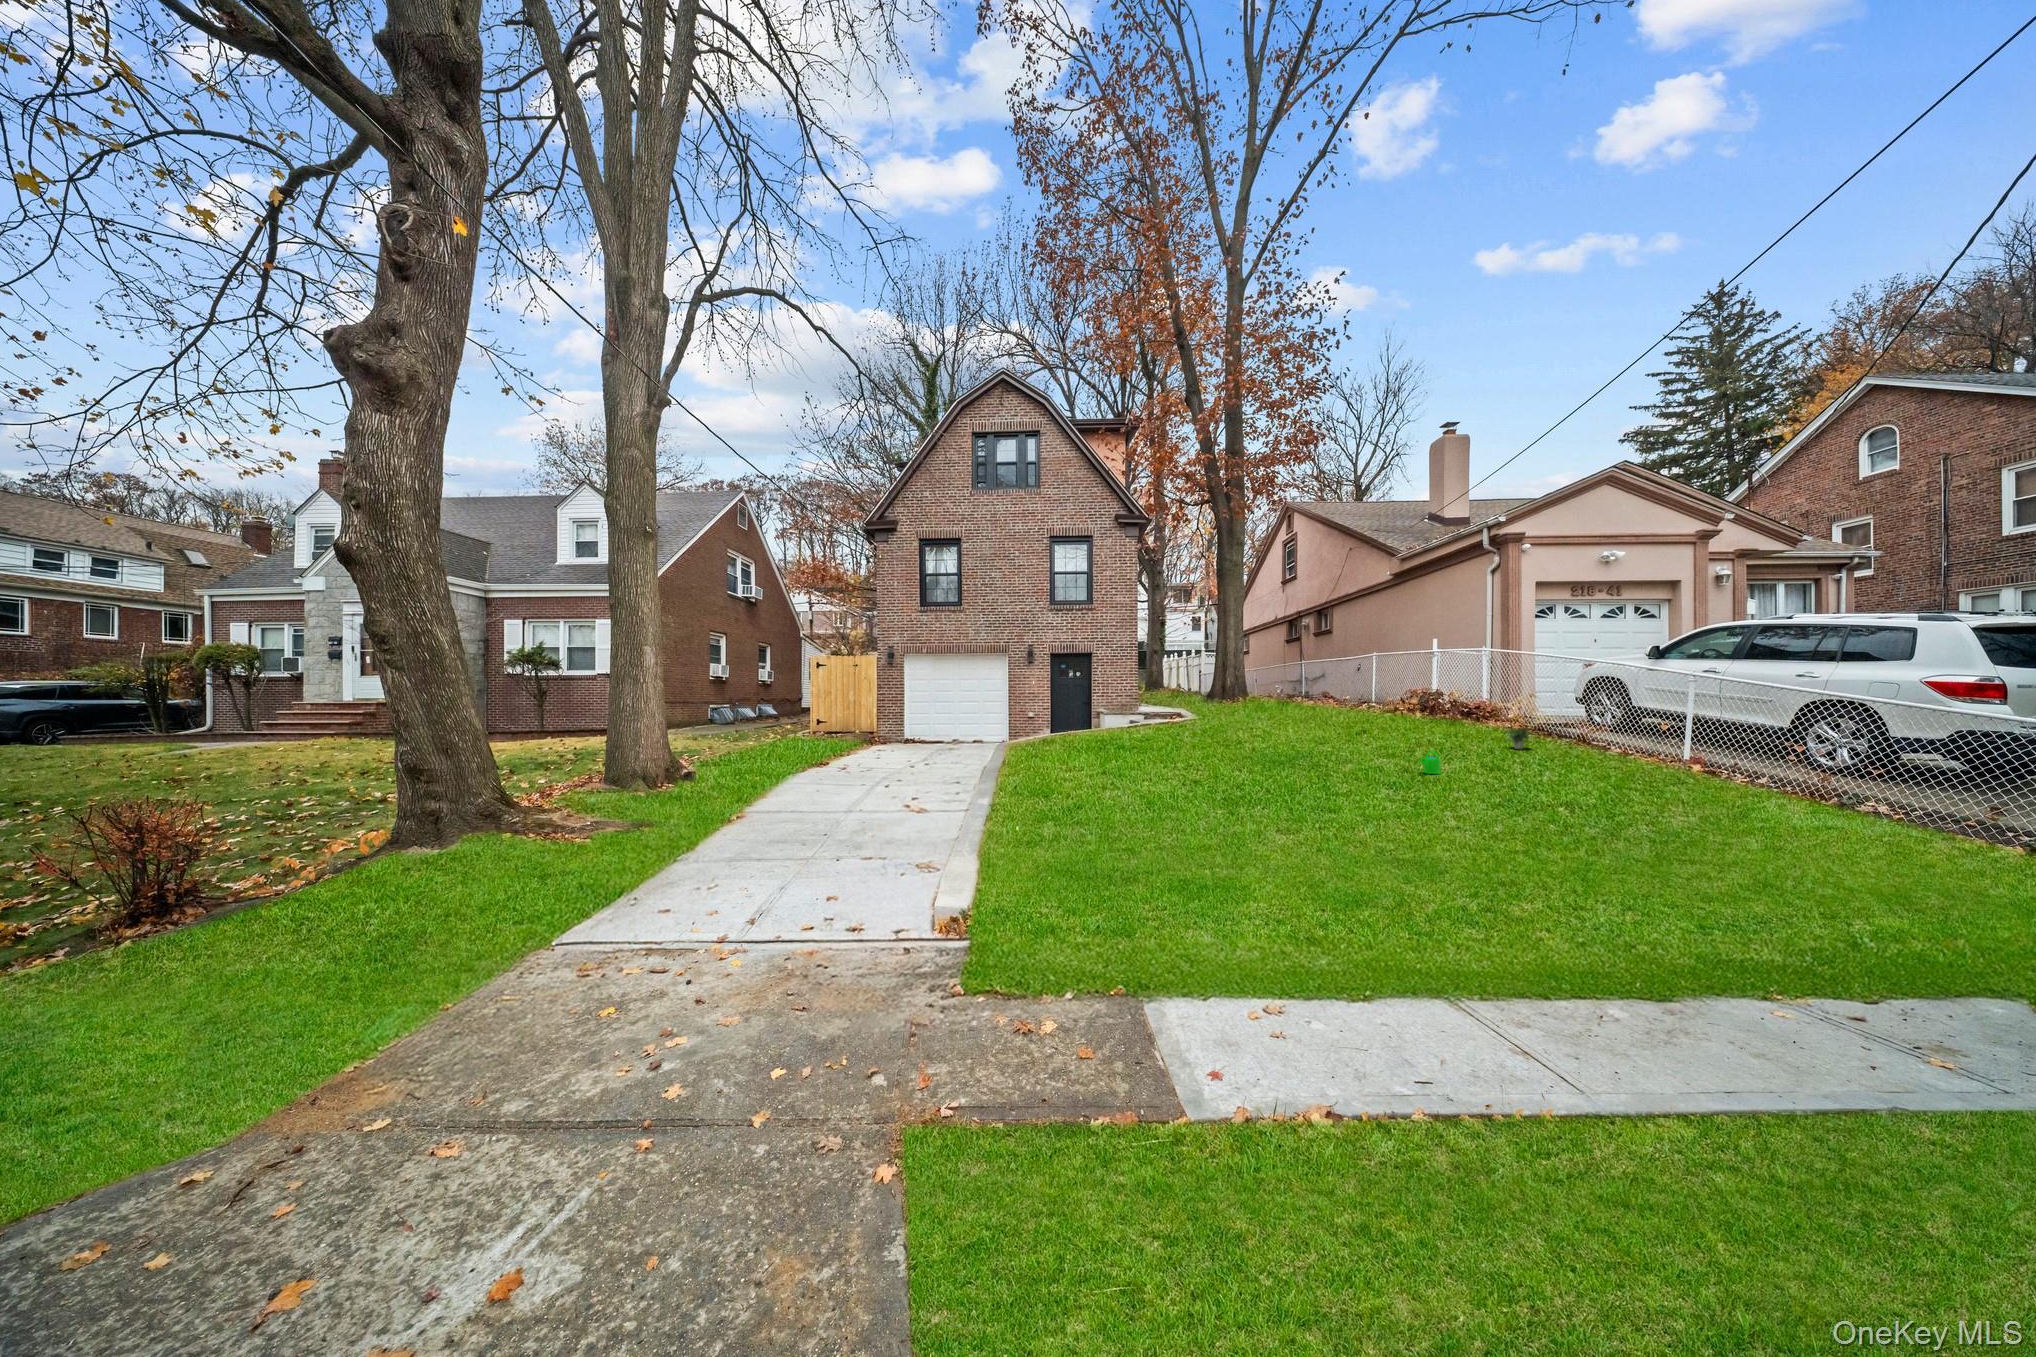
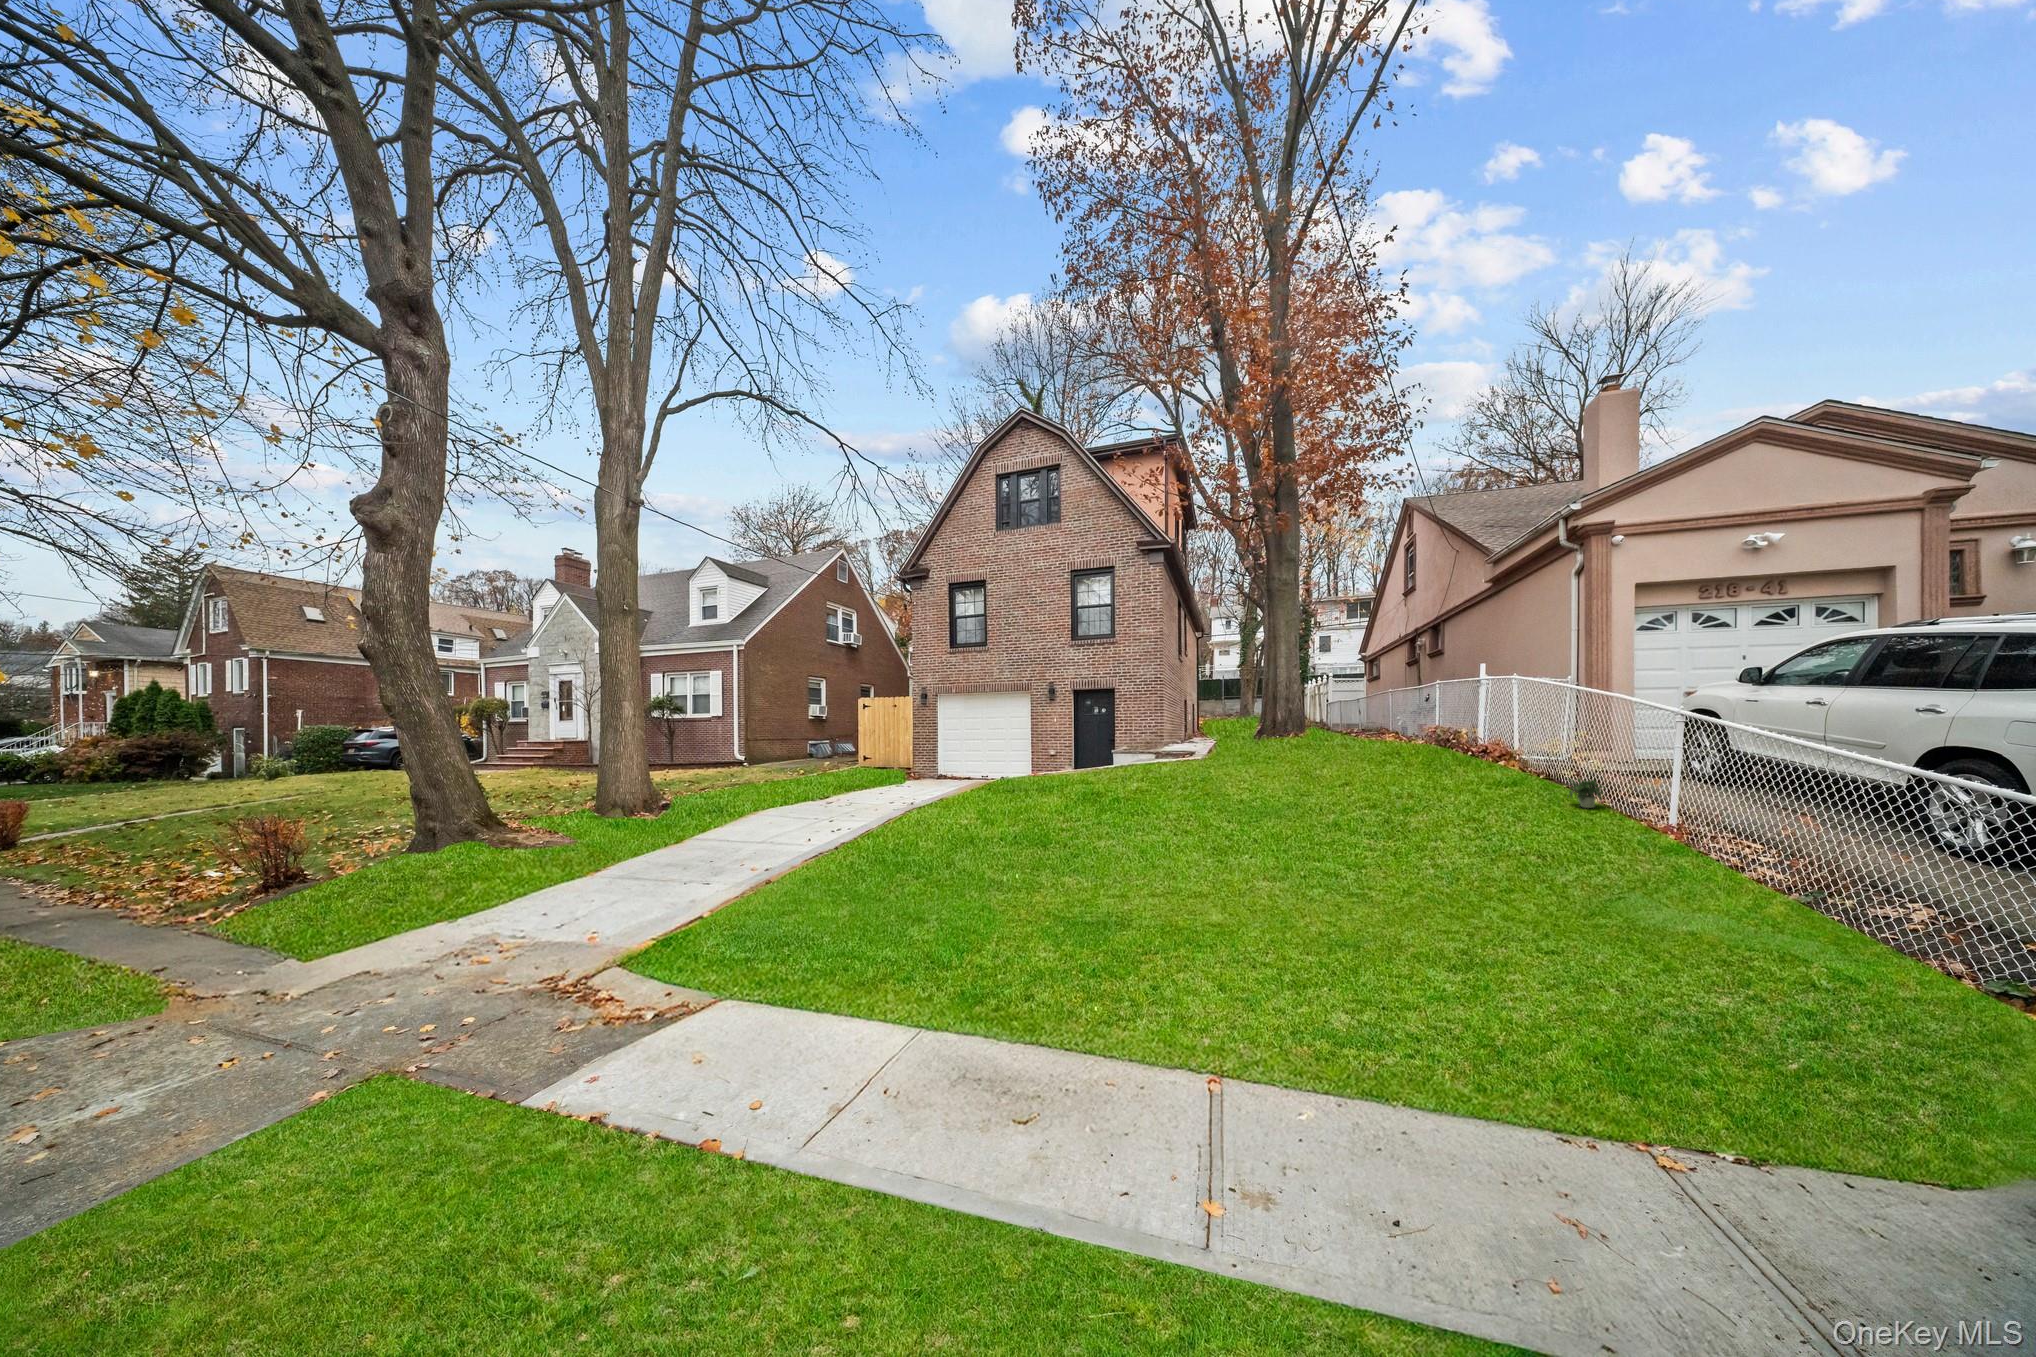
watering can: present [1420,751,1441,774] -> none [1413,820,1449,854]

